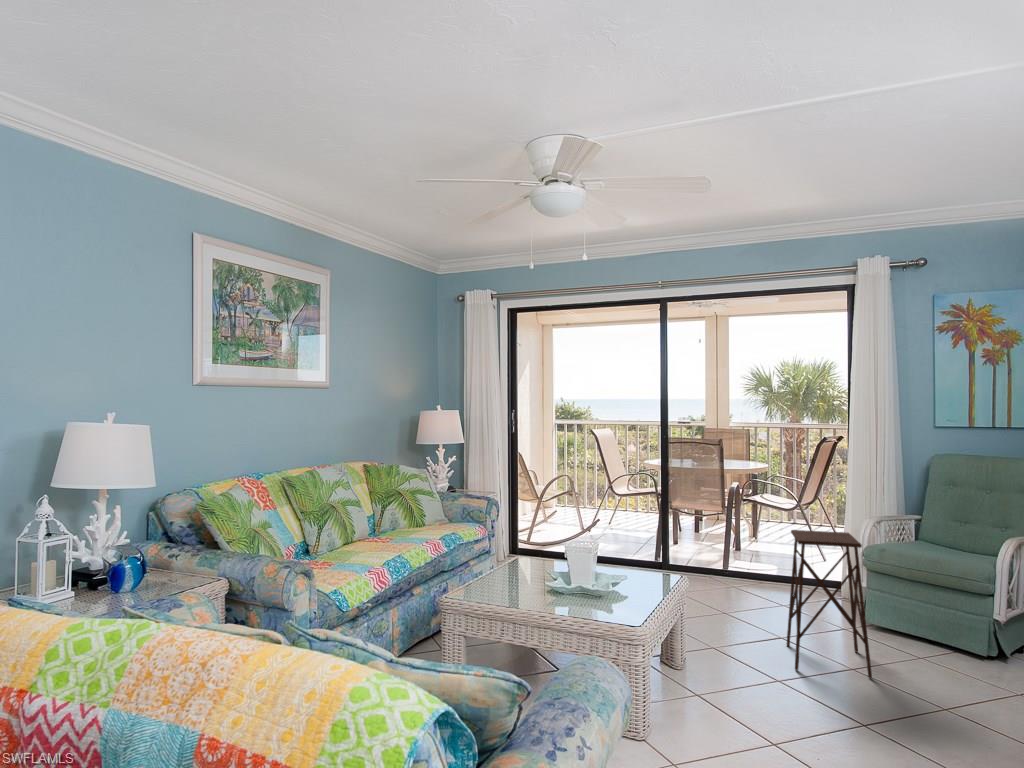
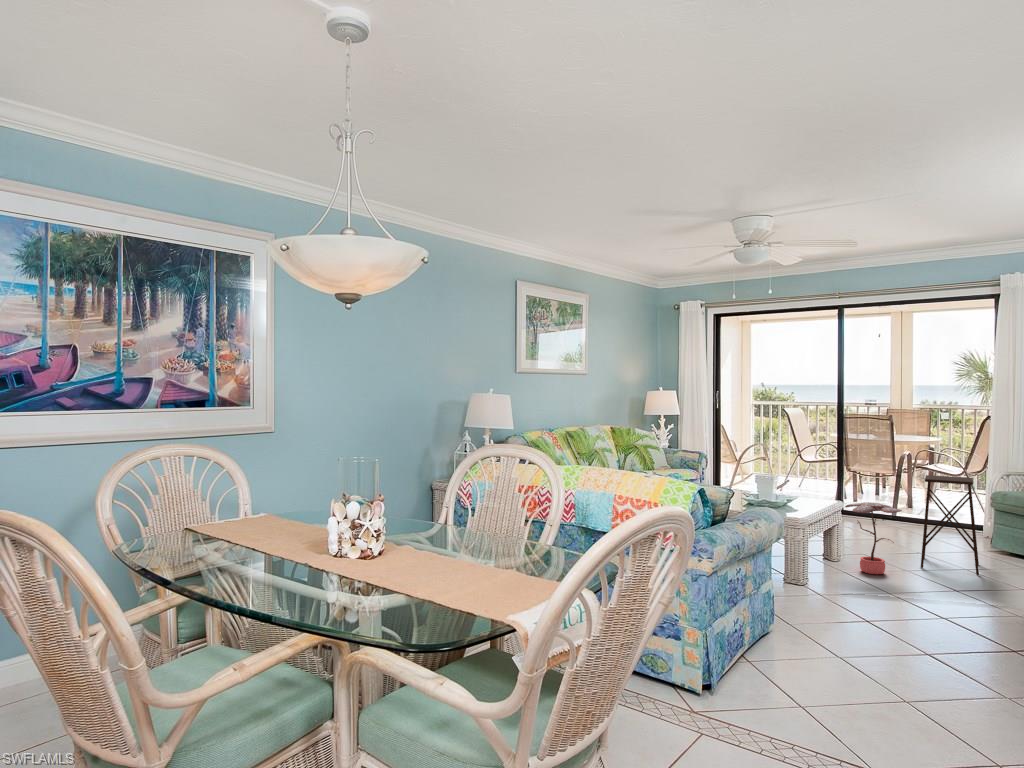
potted plant: none [698,584,781,697] -> present [845,502,902,574]

